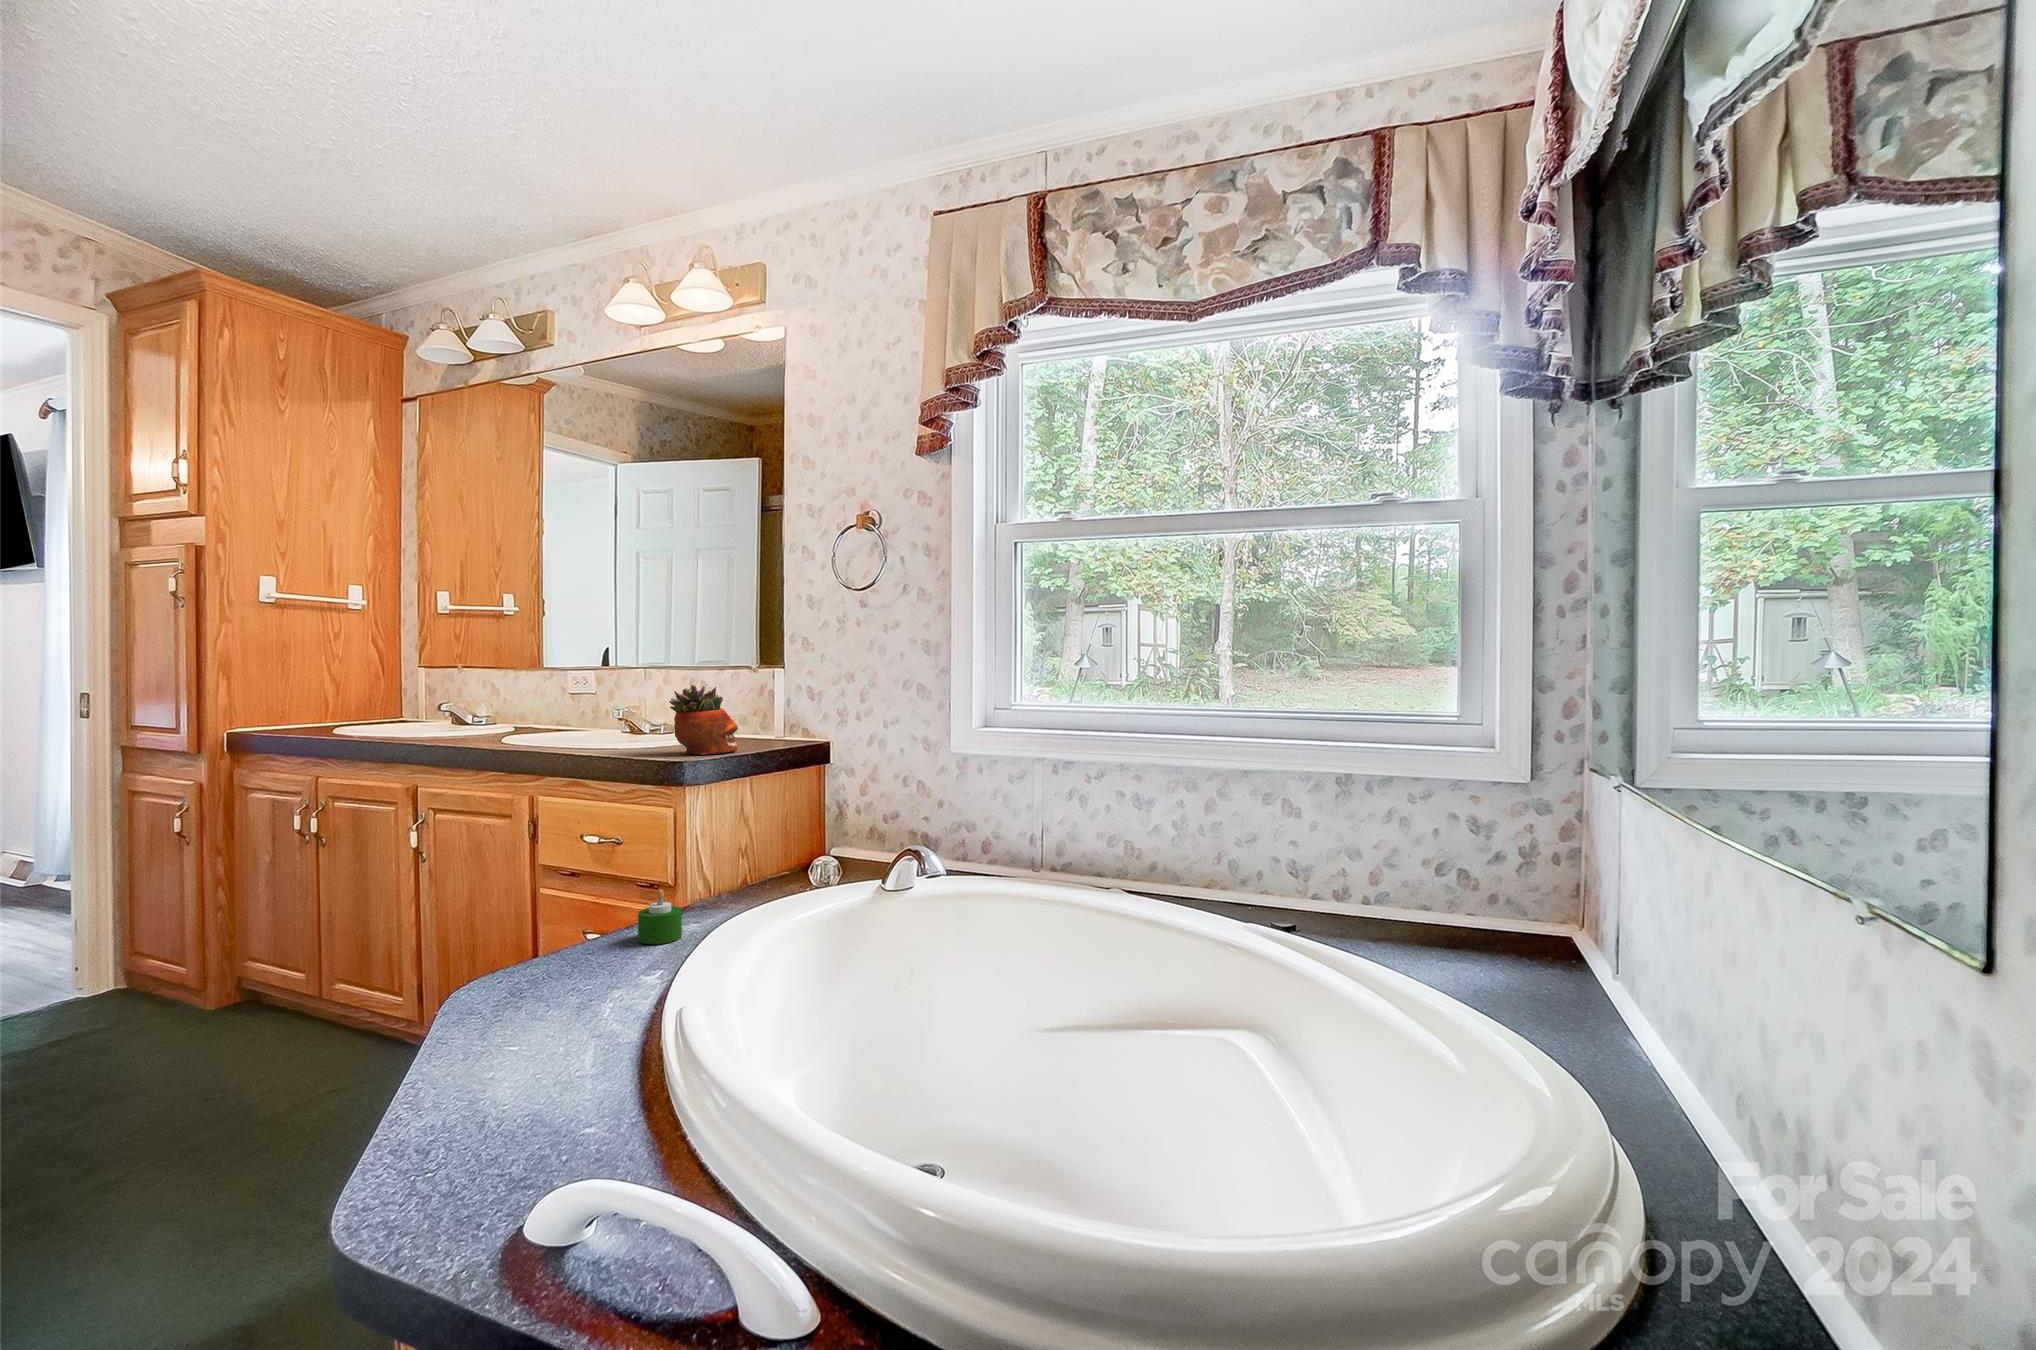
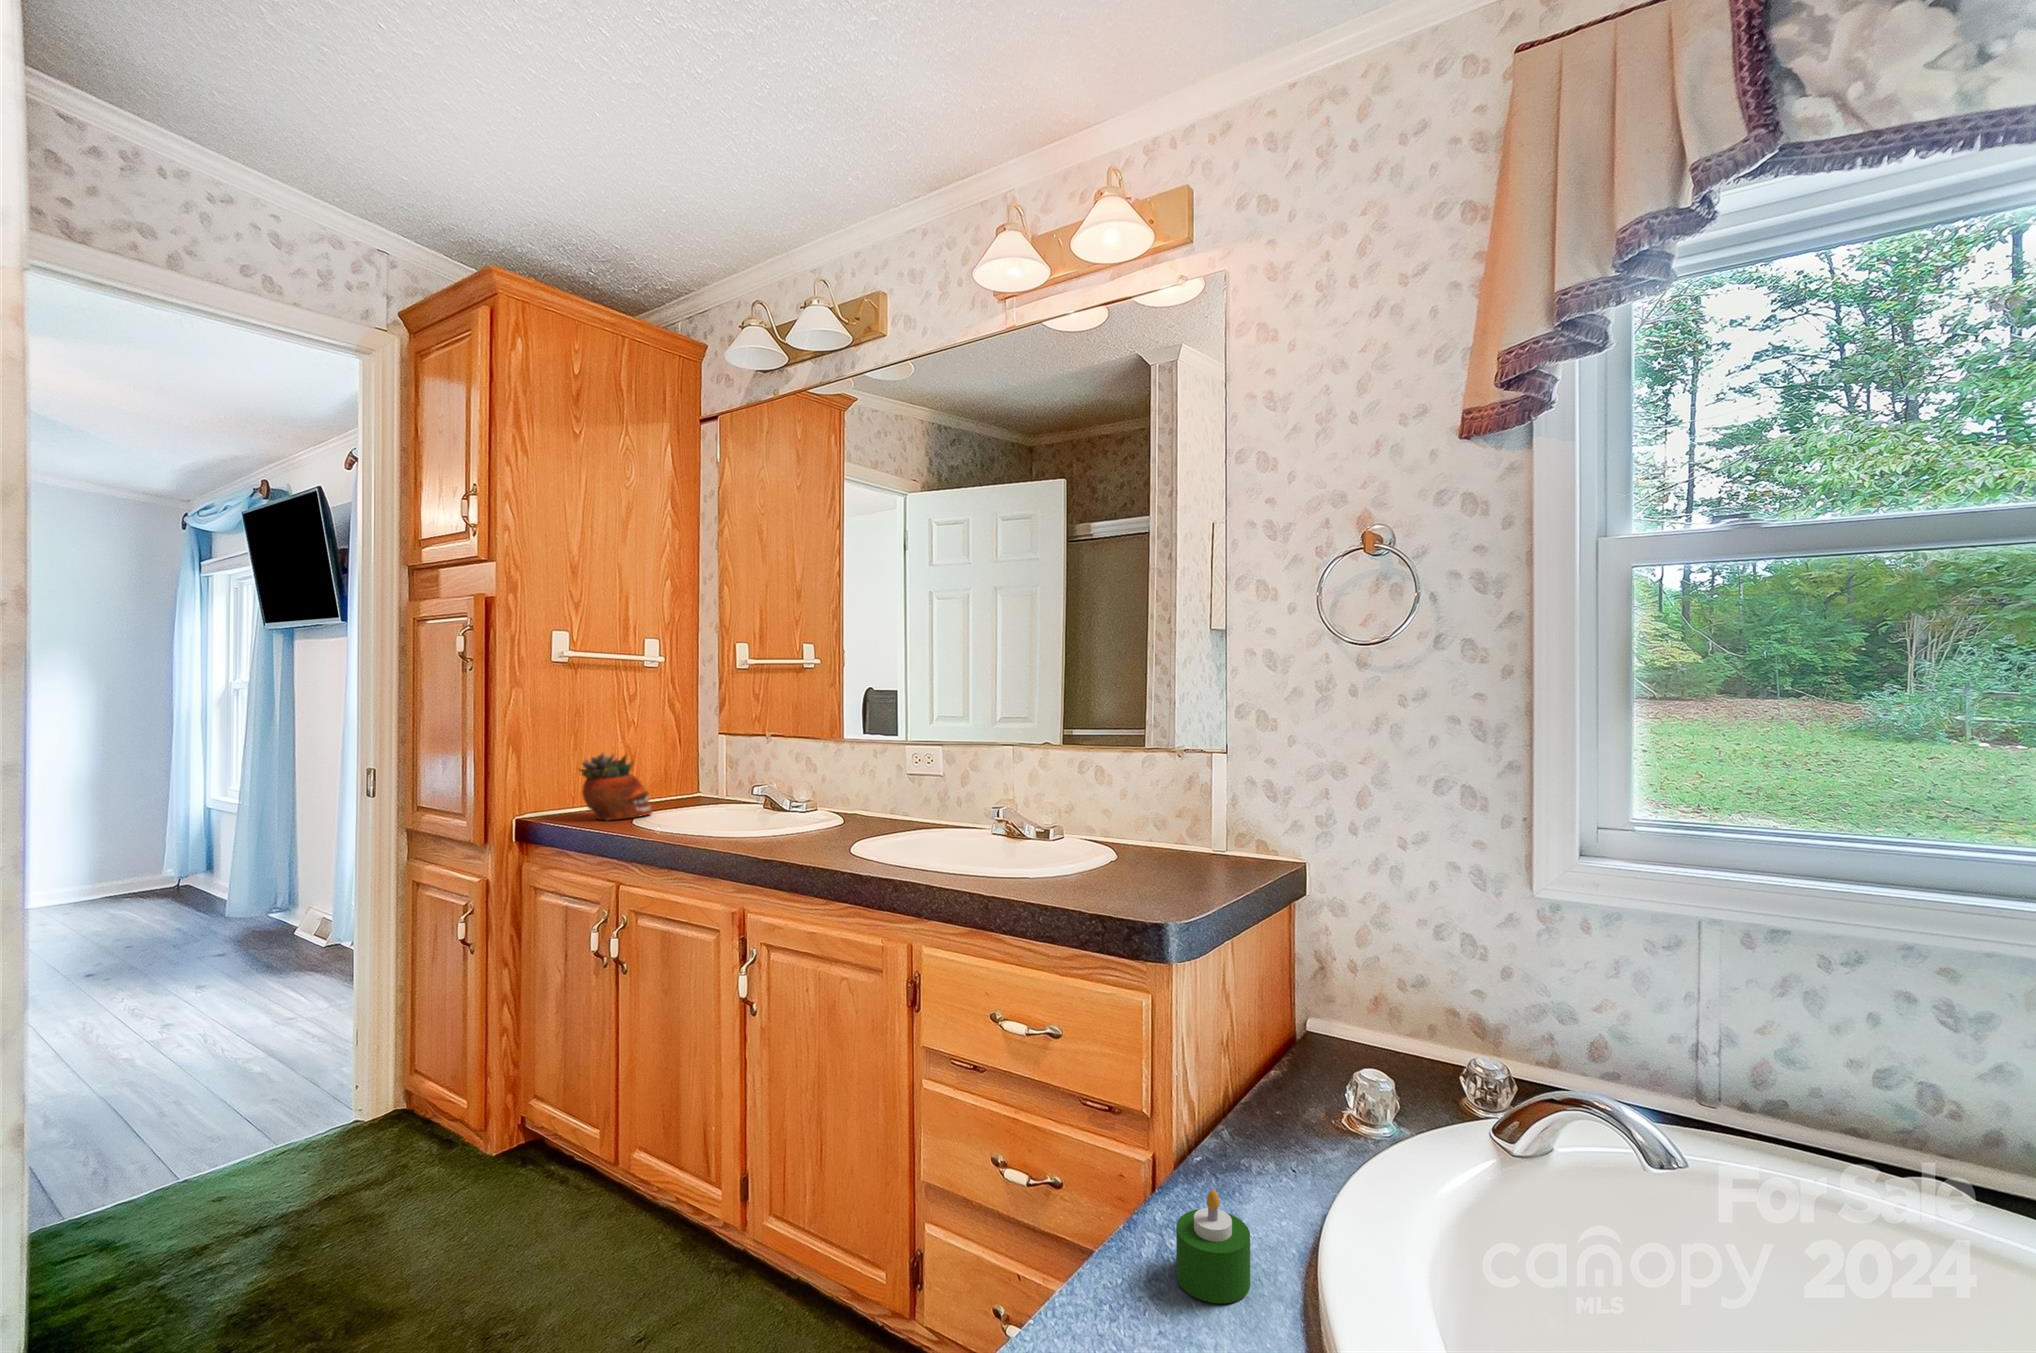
succulent planter: present [669,684,738,755] -> present [579,753,652,820]

